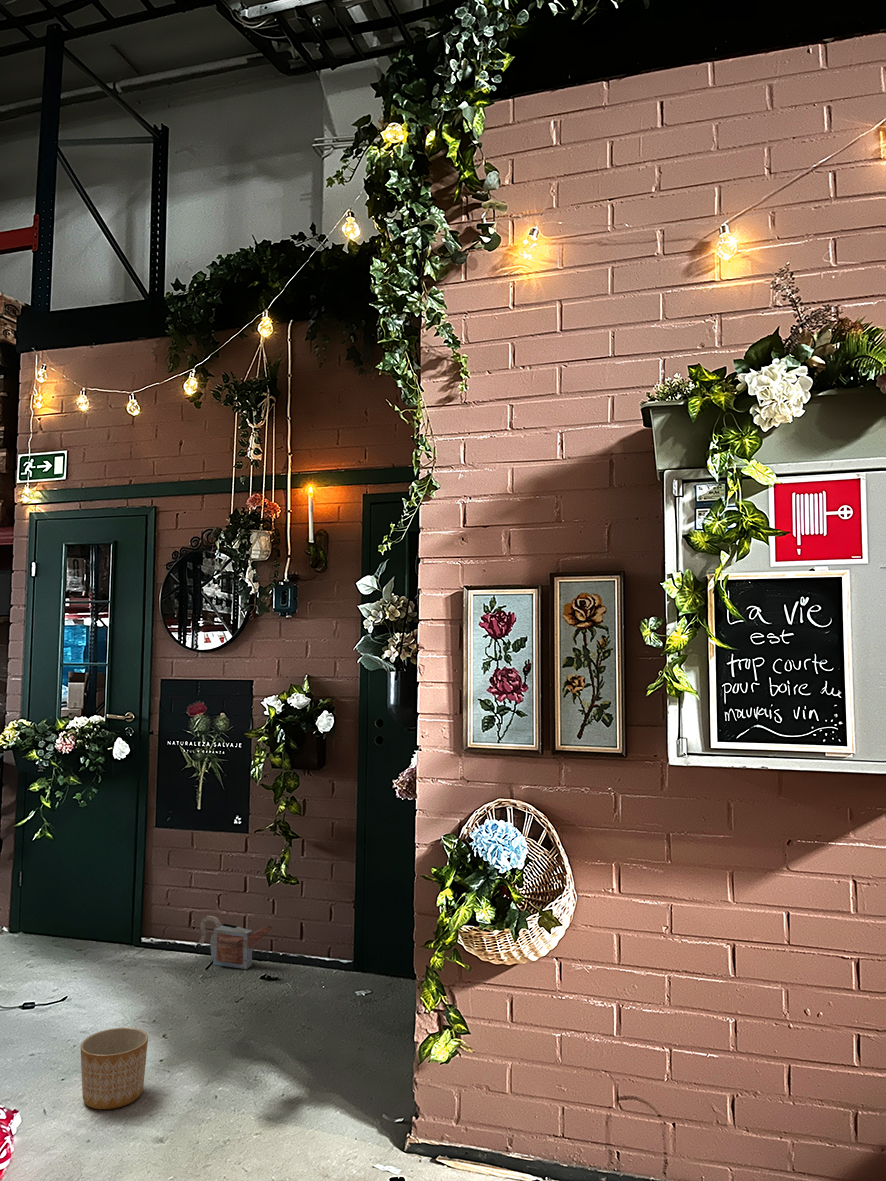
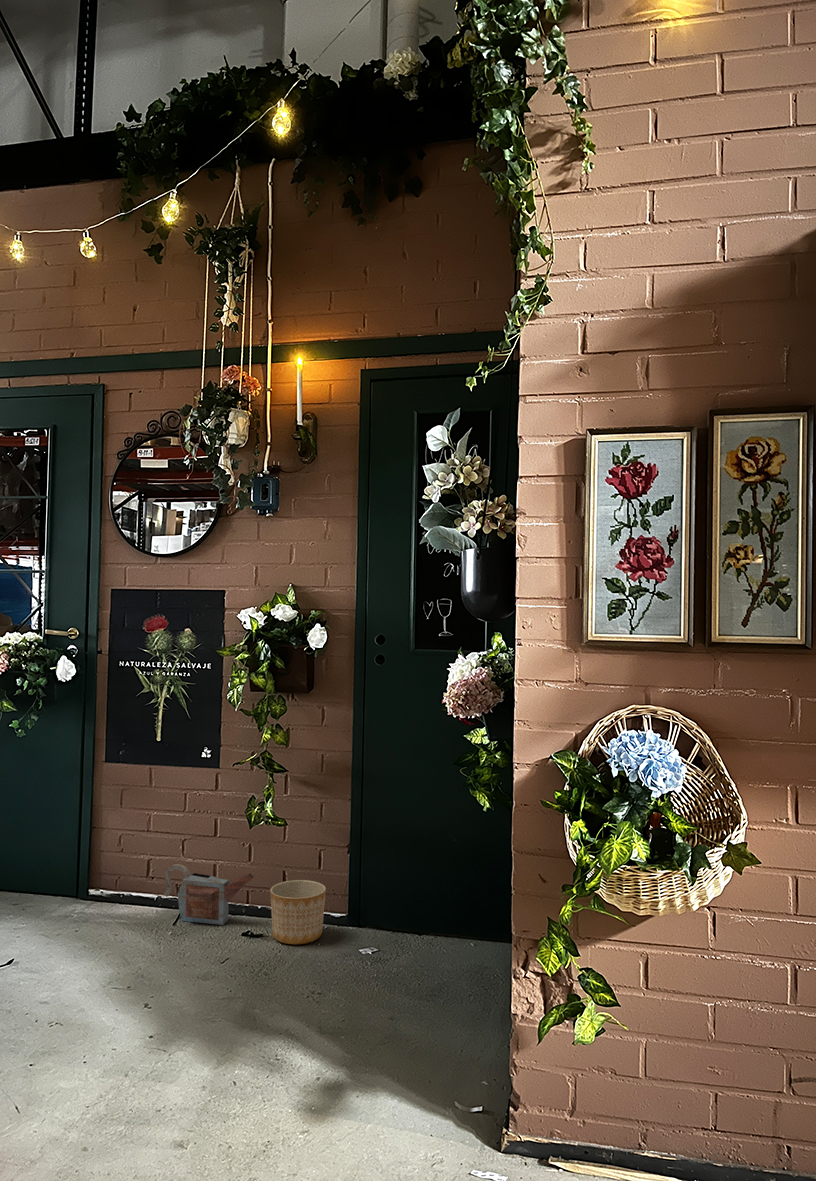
planter: present [80,1028,148,1109] -> present [270,880,326,944]

